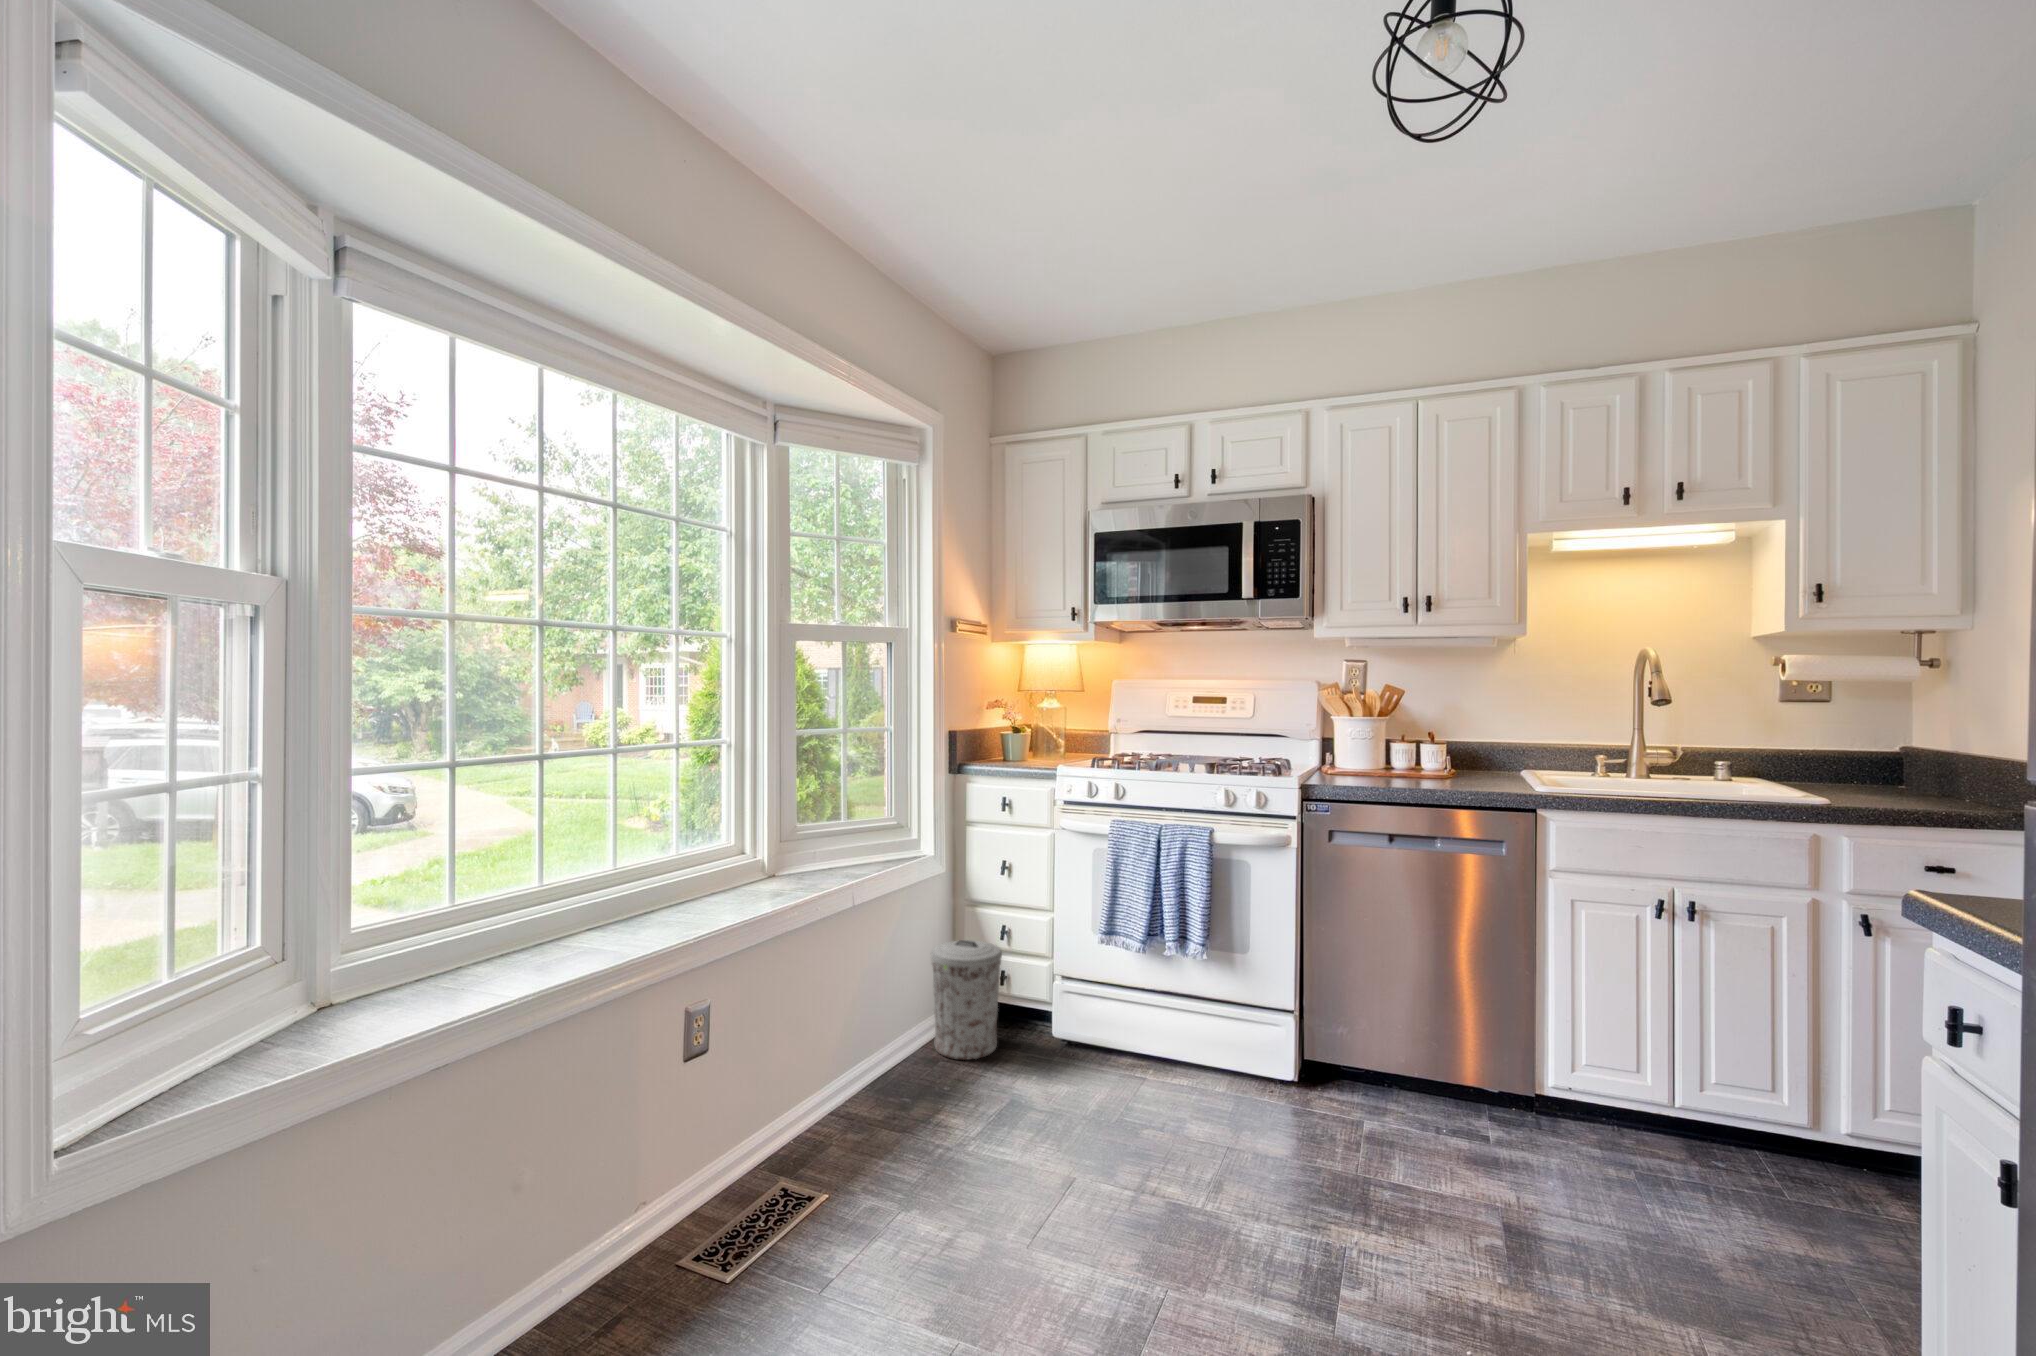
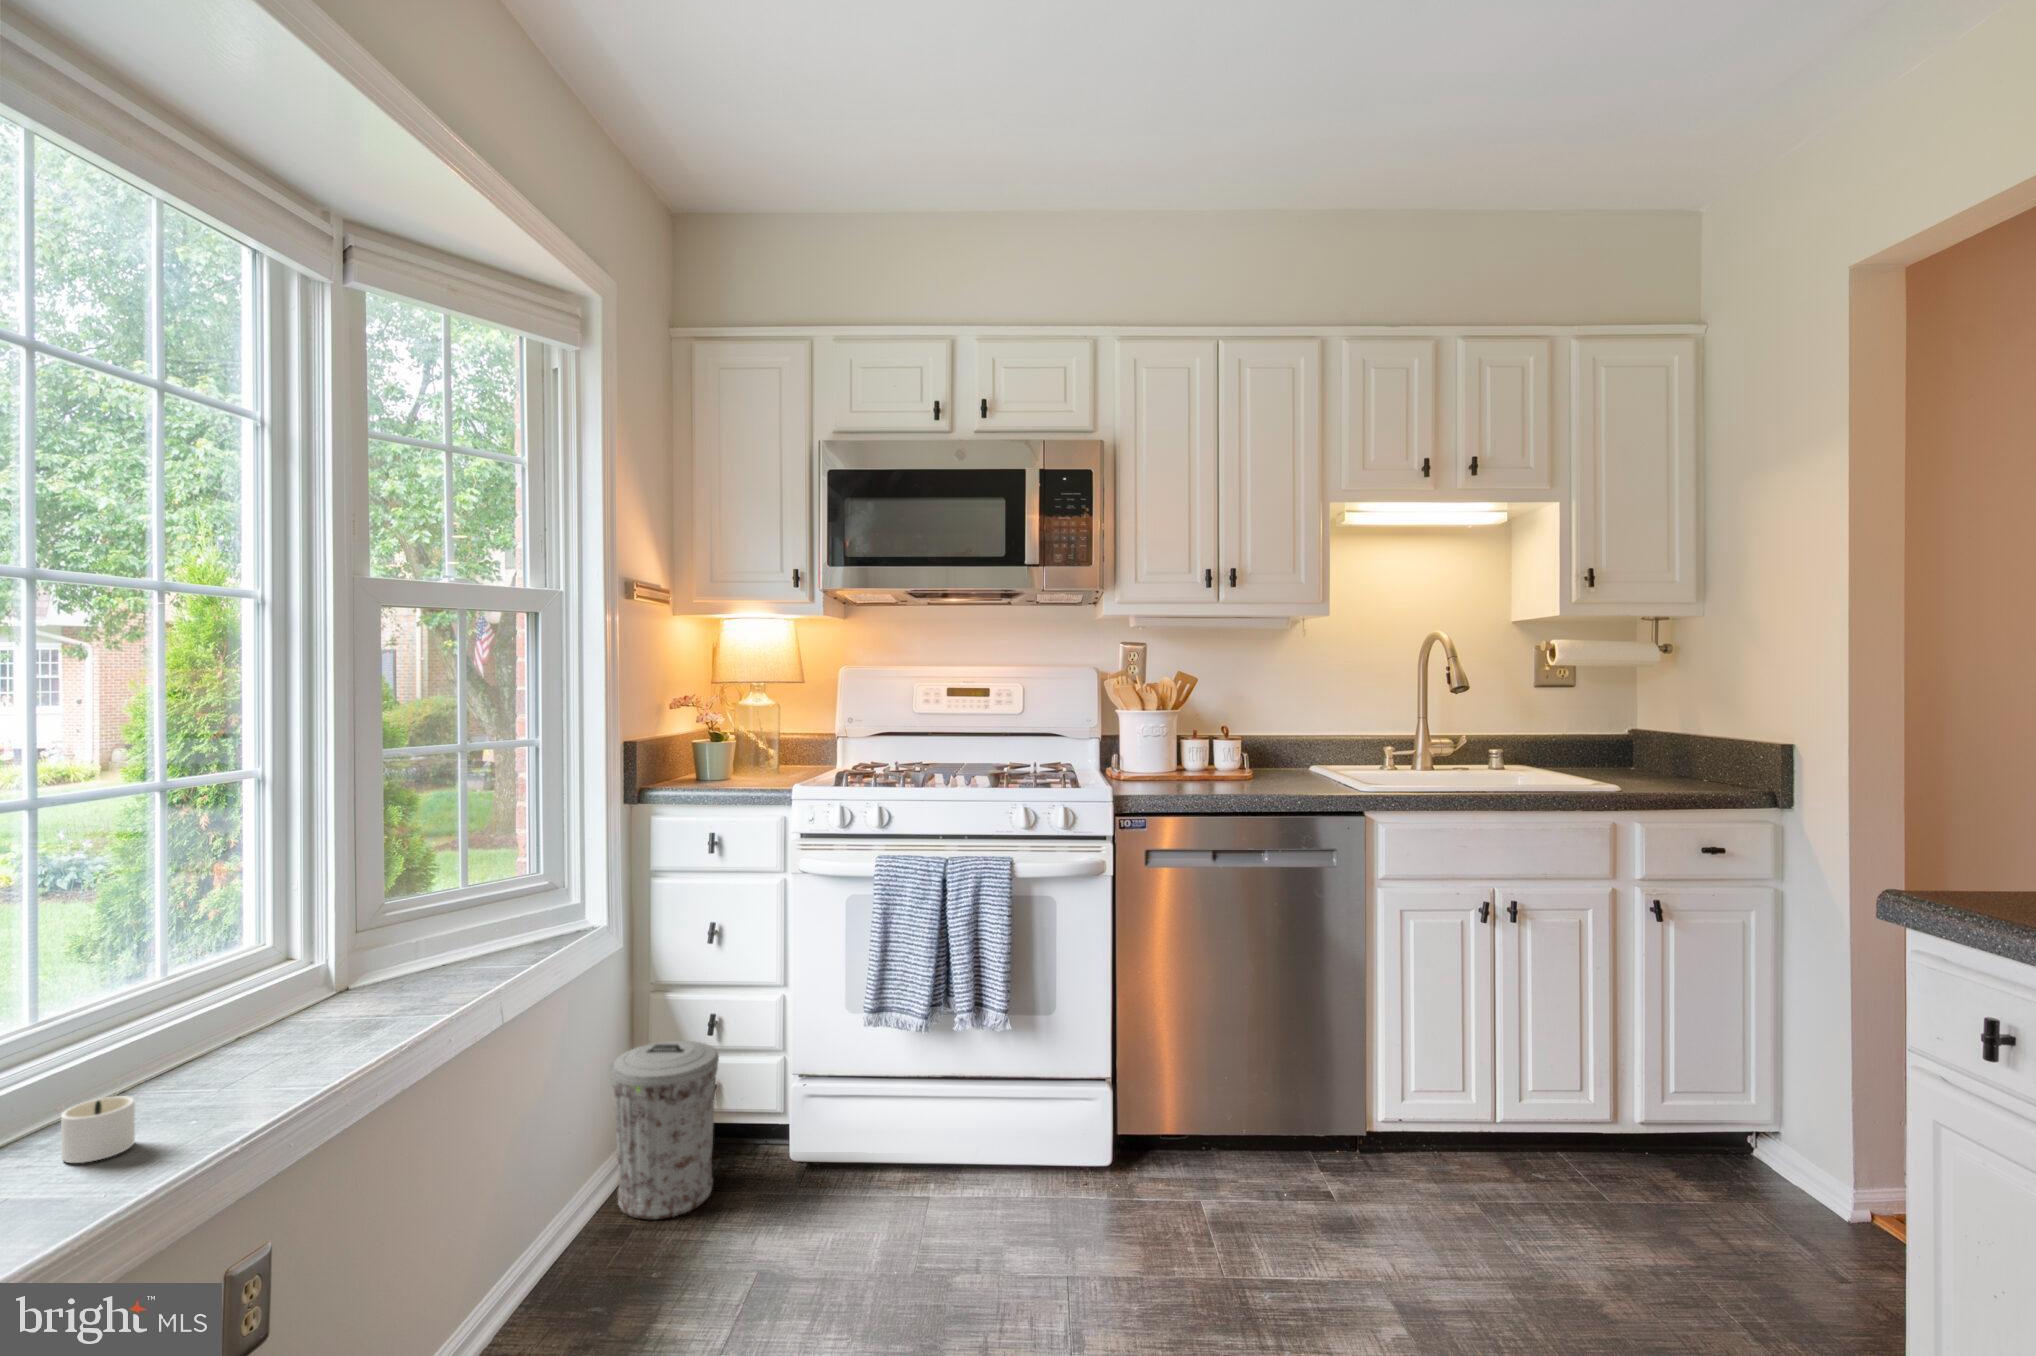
candle: none [620,906,666,936] -> present [61,1096,135,1163]

